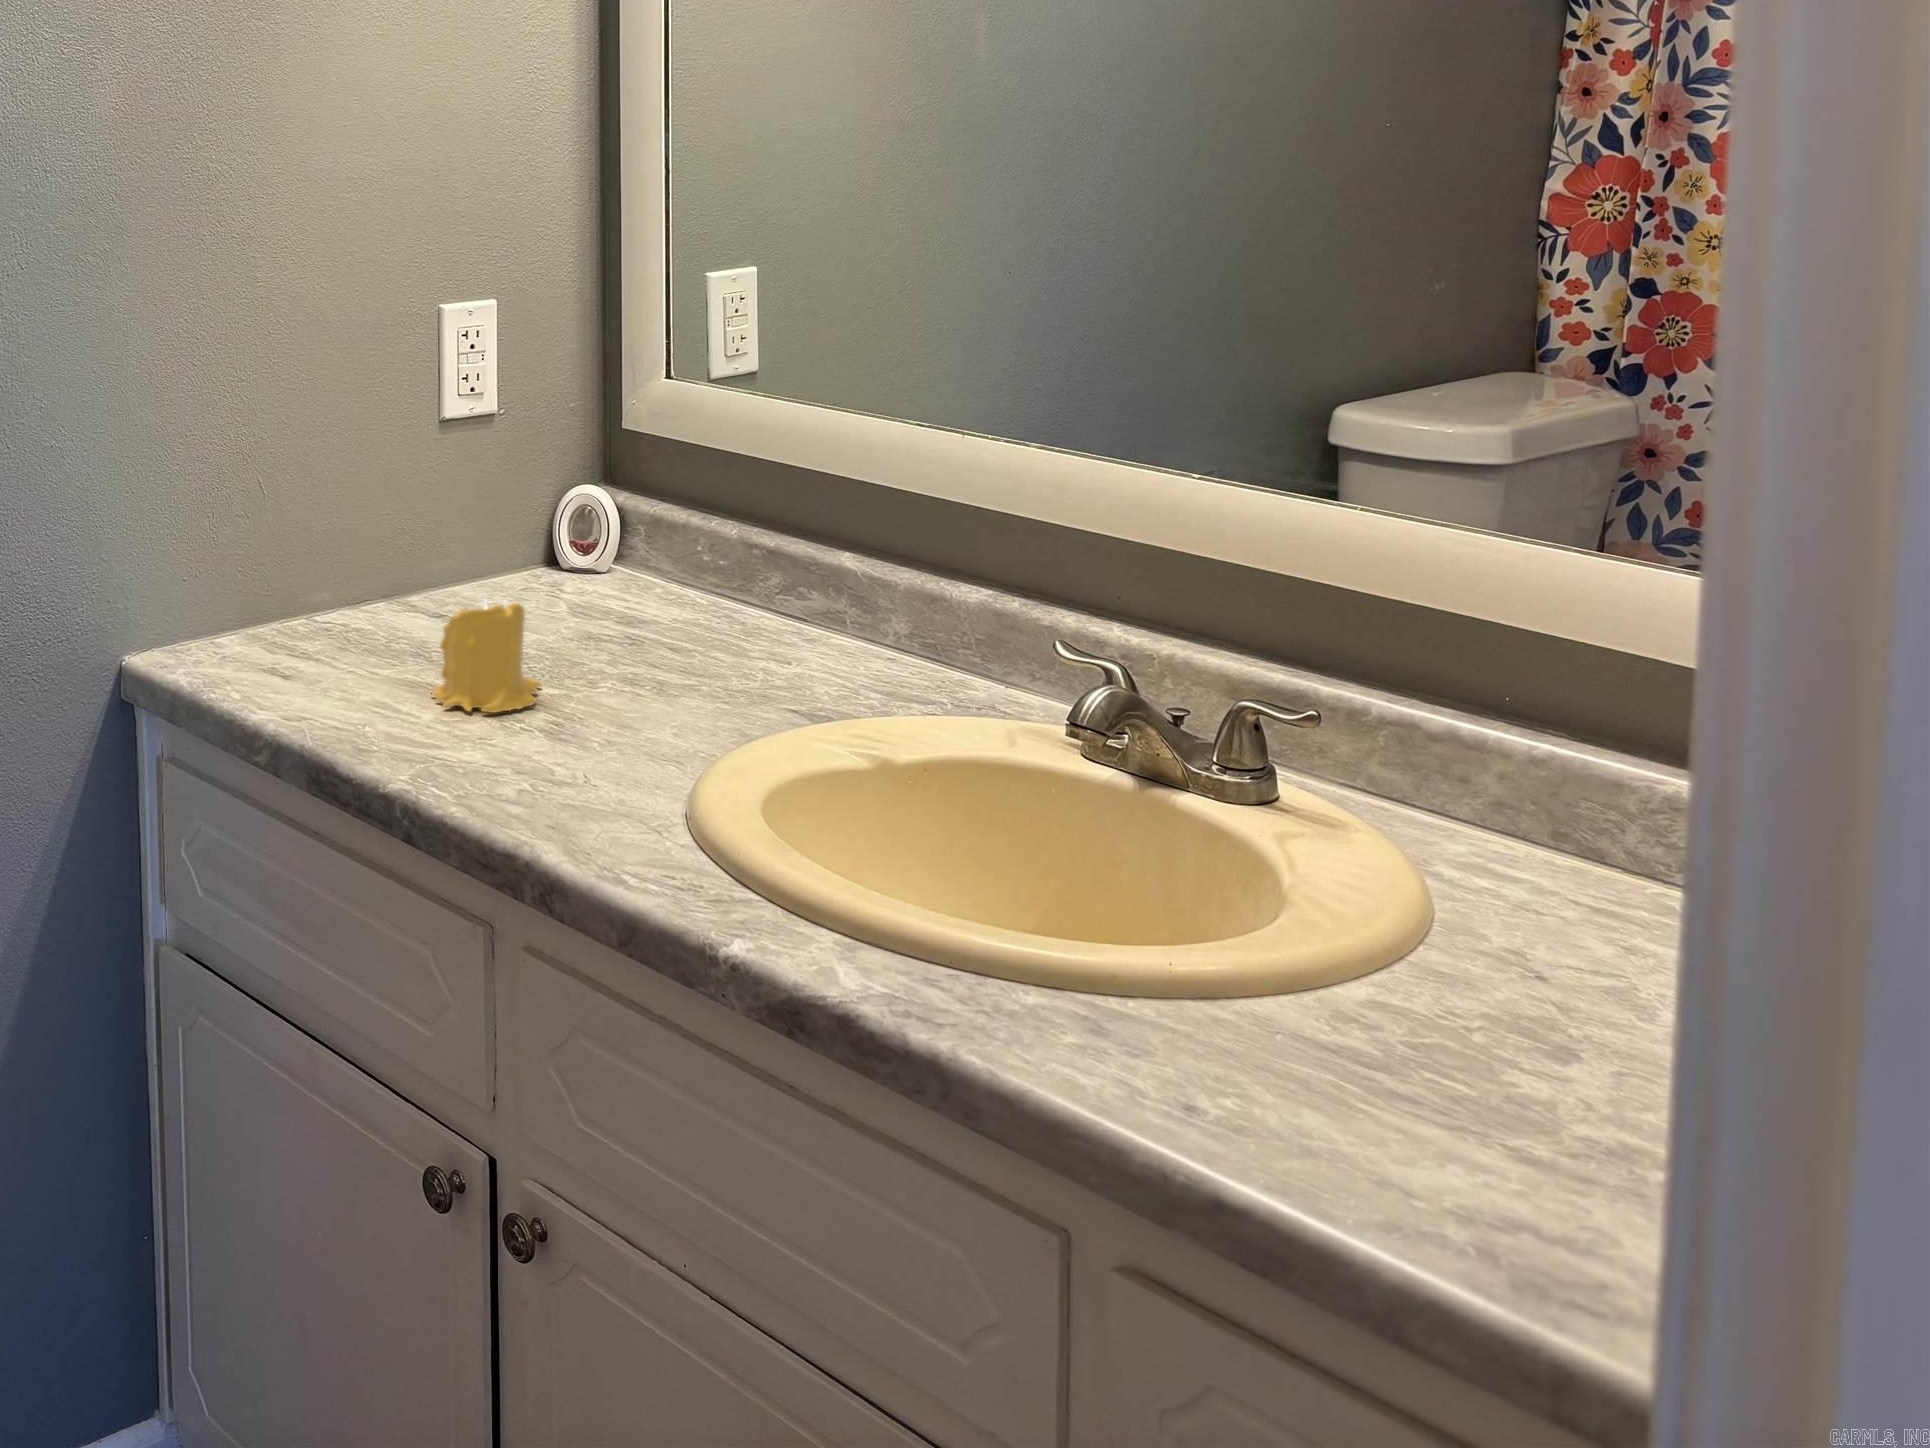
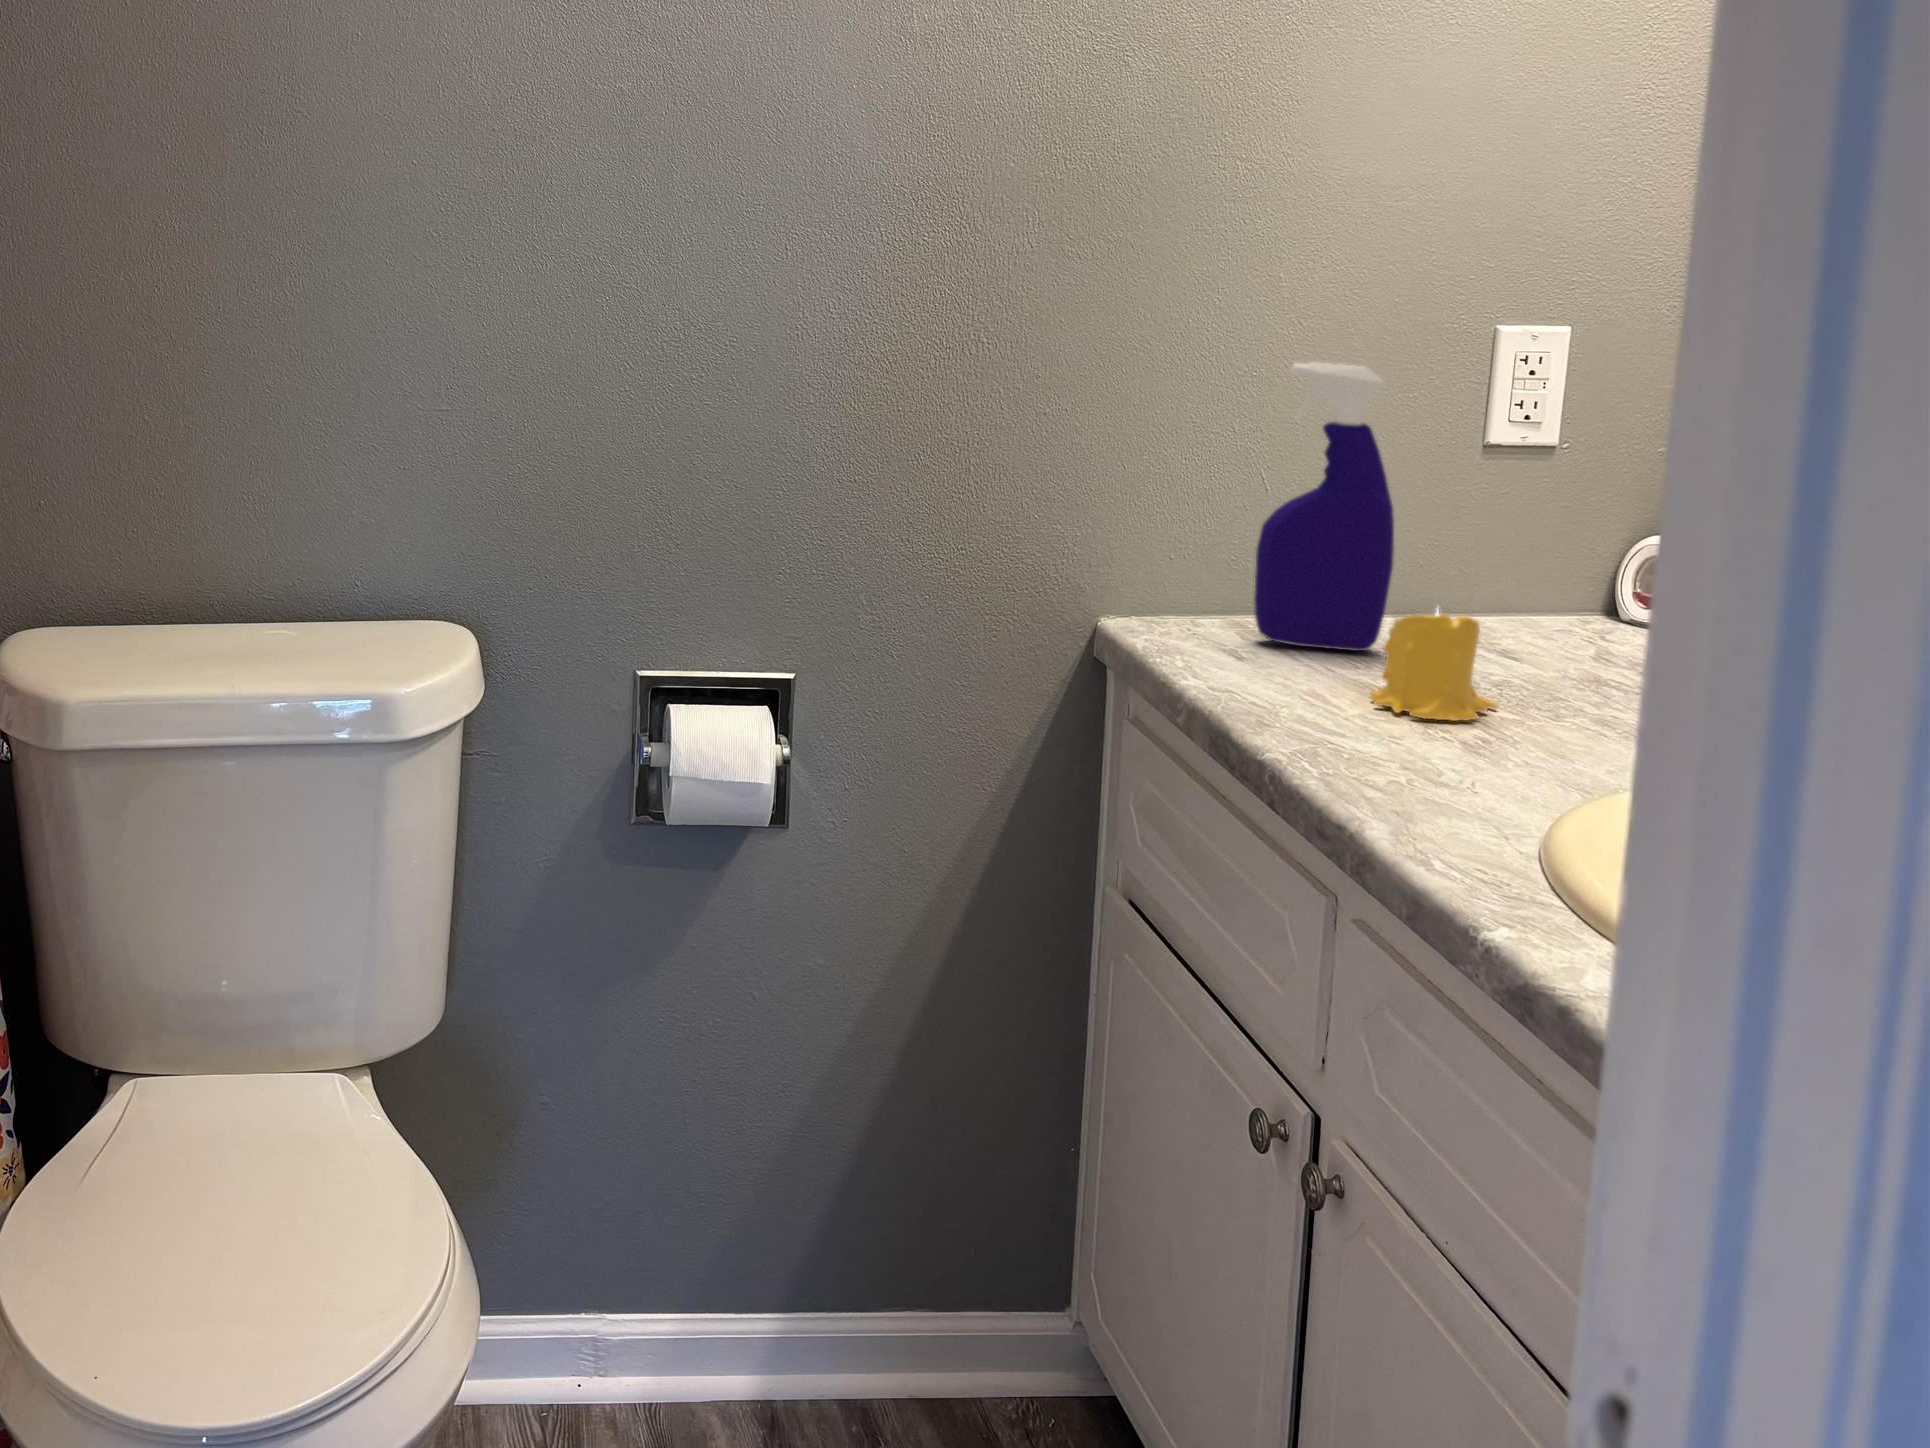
spray bottle: none [282,361,406,653] -> present [1254,362,1394,651]

